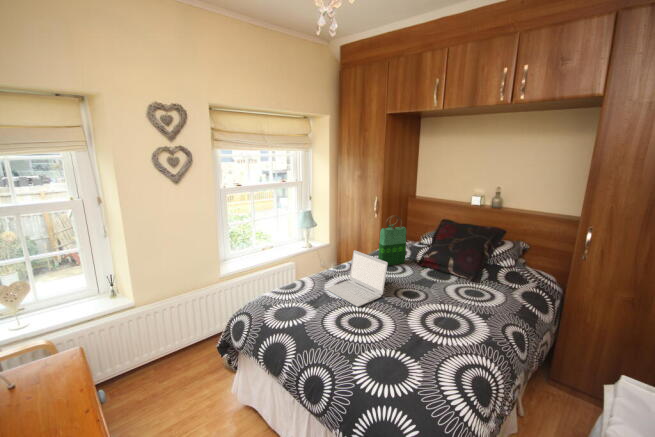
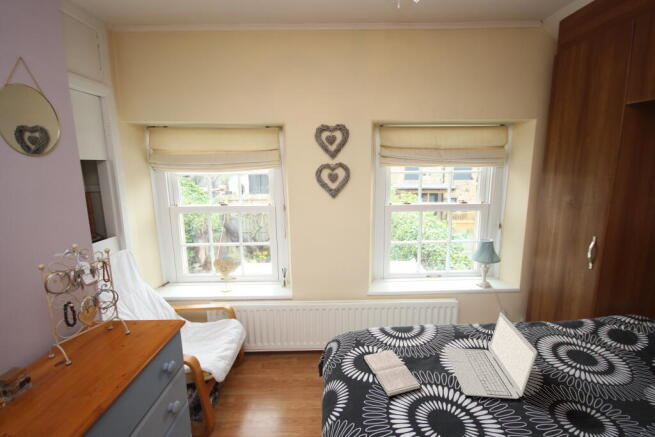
tote bag: present [378,215,406,266] -> none [563,276,632,362]
hardback book: none [280,302,333,329] -> present [364,350,421,398]

